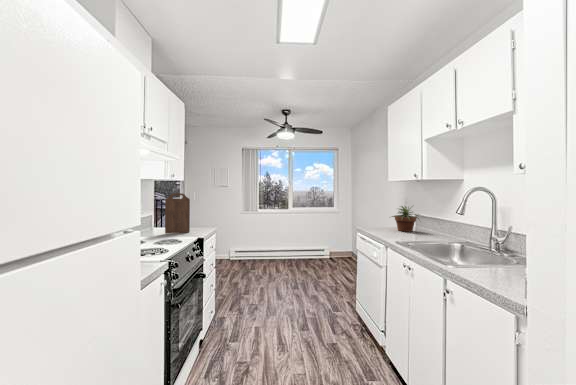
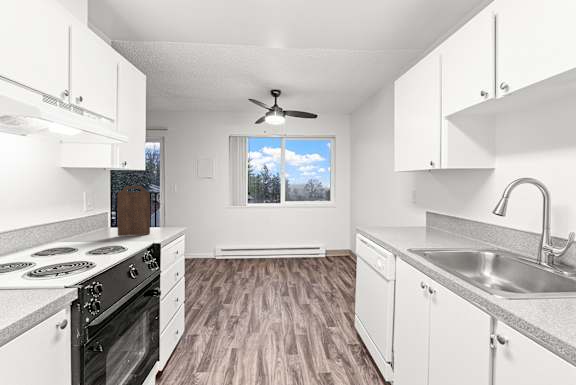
potted plant: present [392,206,419,232] -> none [395,200,438,233]

